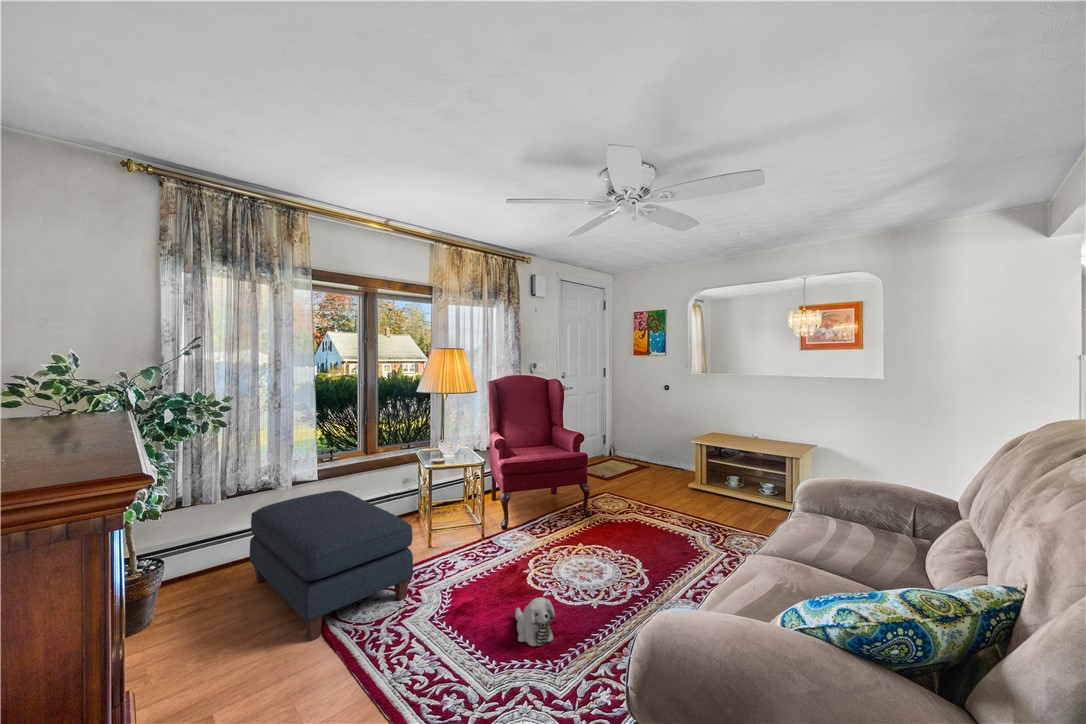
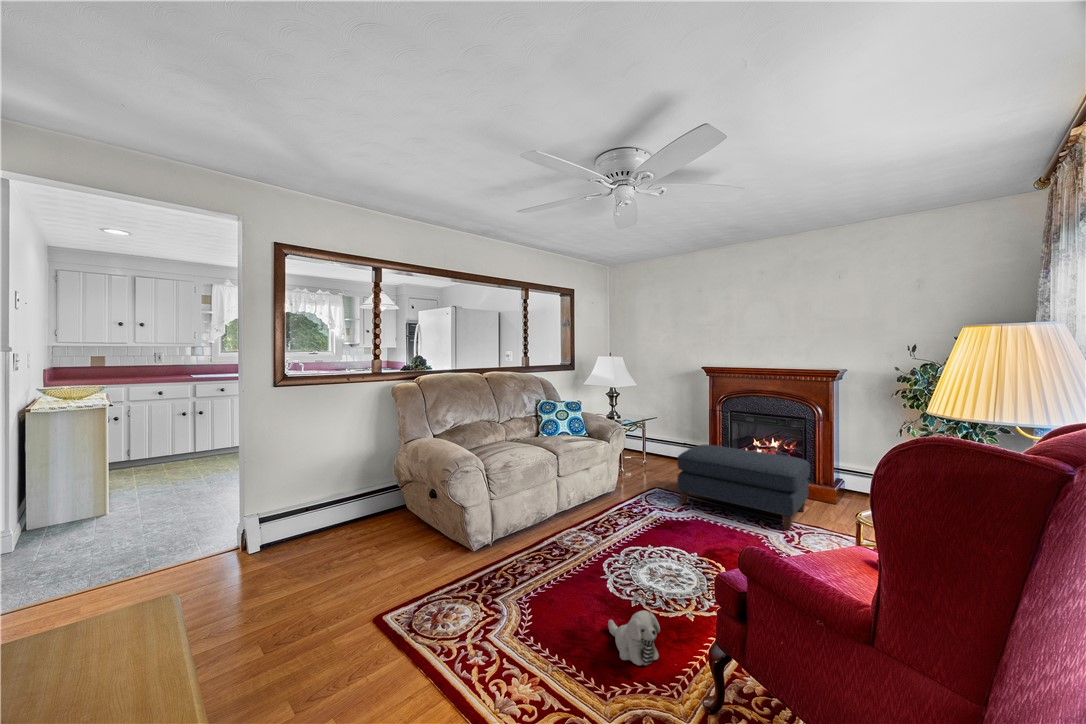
ottoman: present [250,491,413,641] -> present [677,444,810,530]

